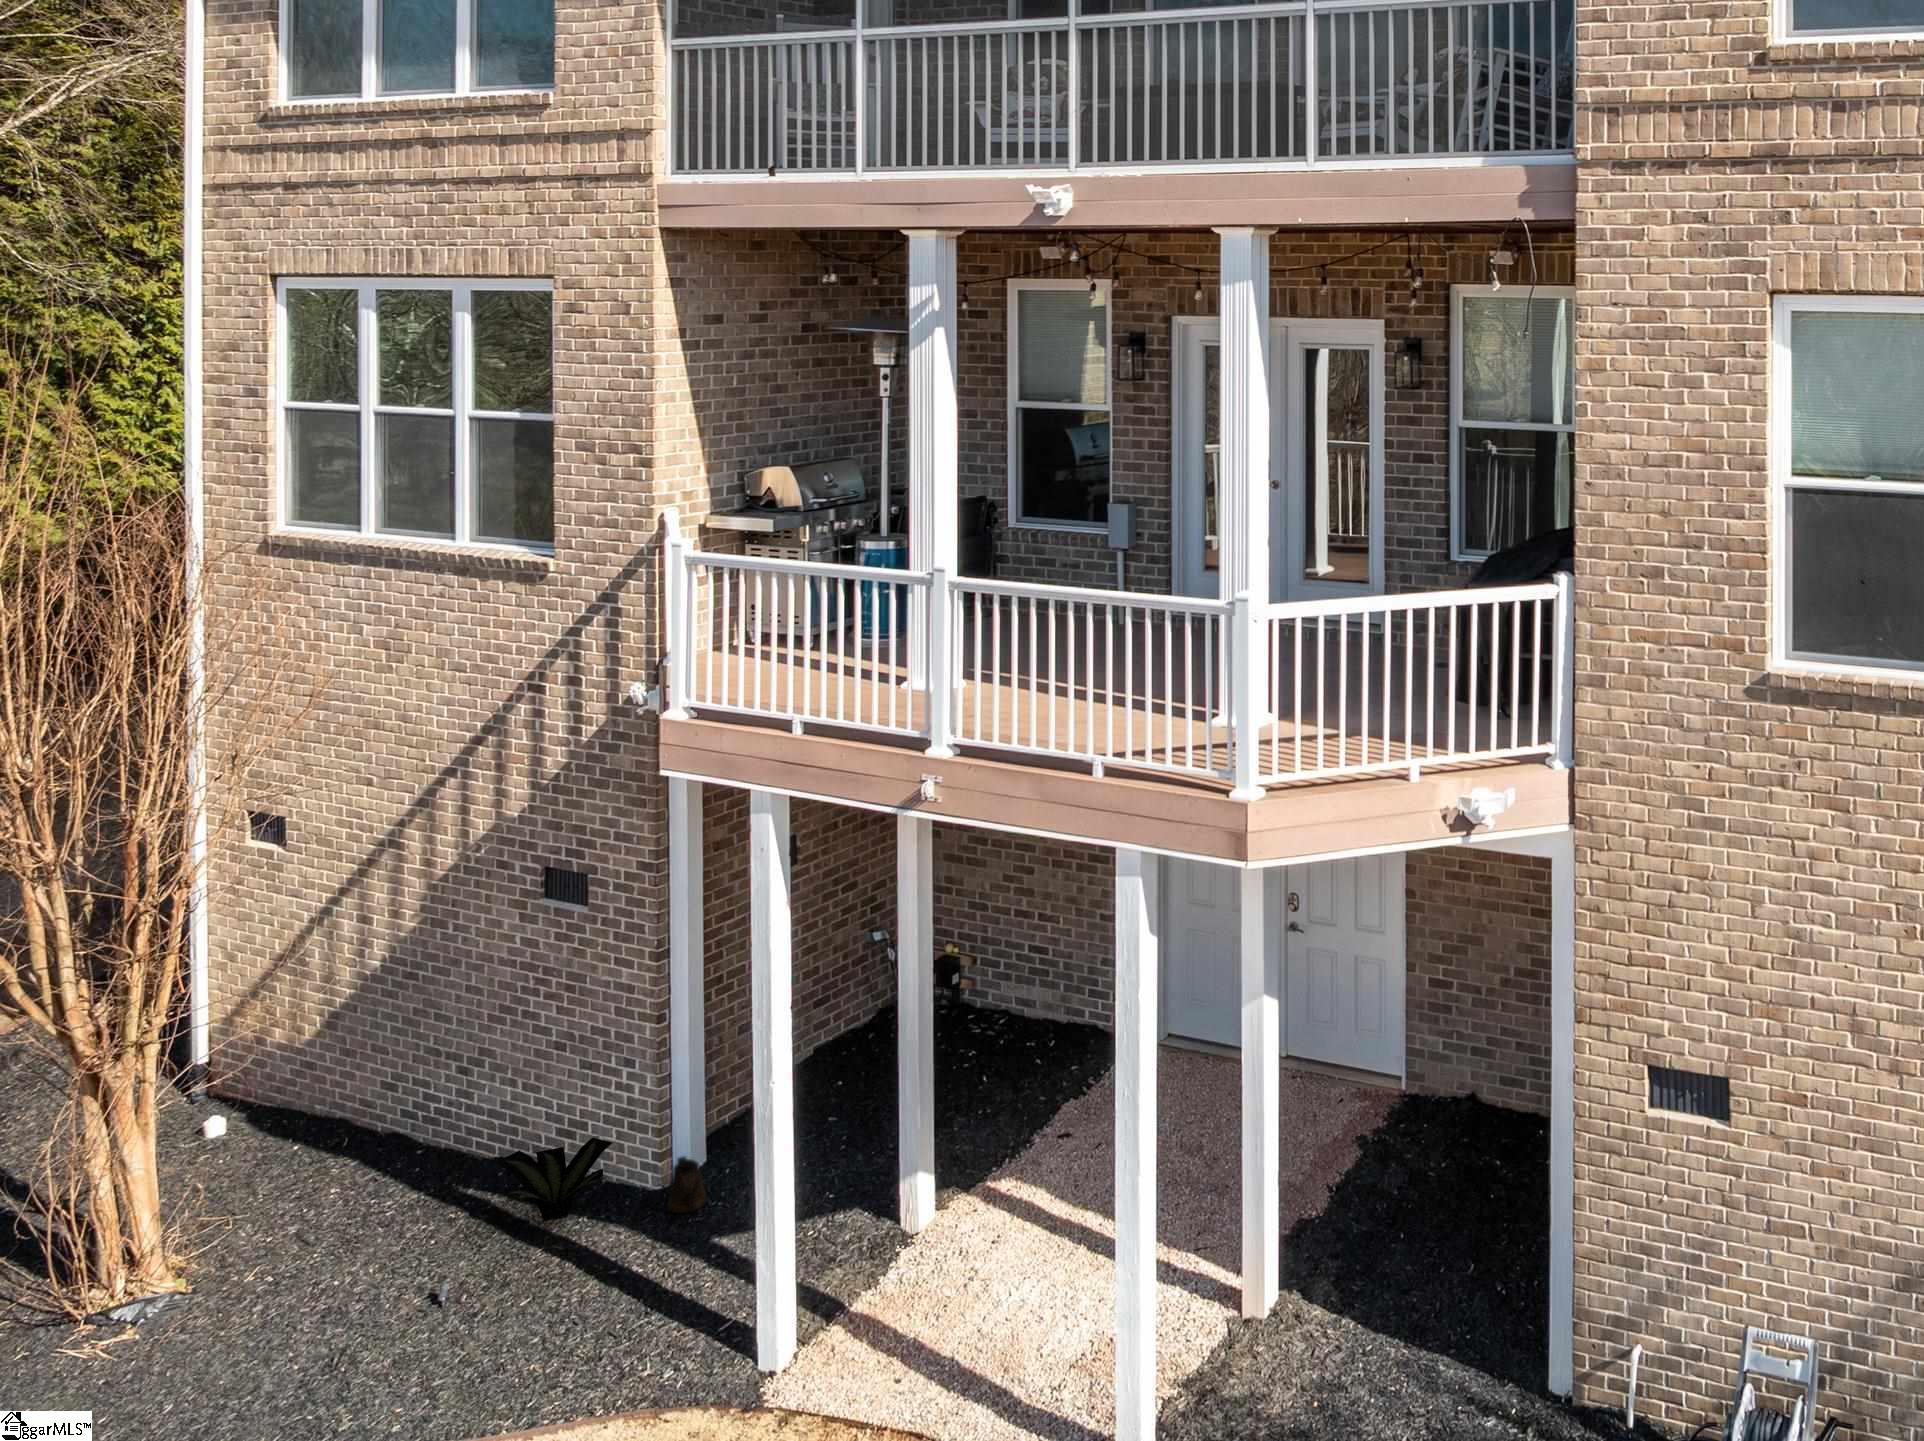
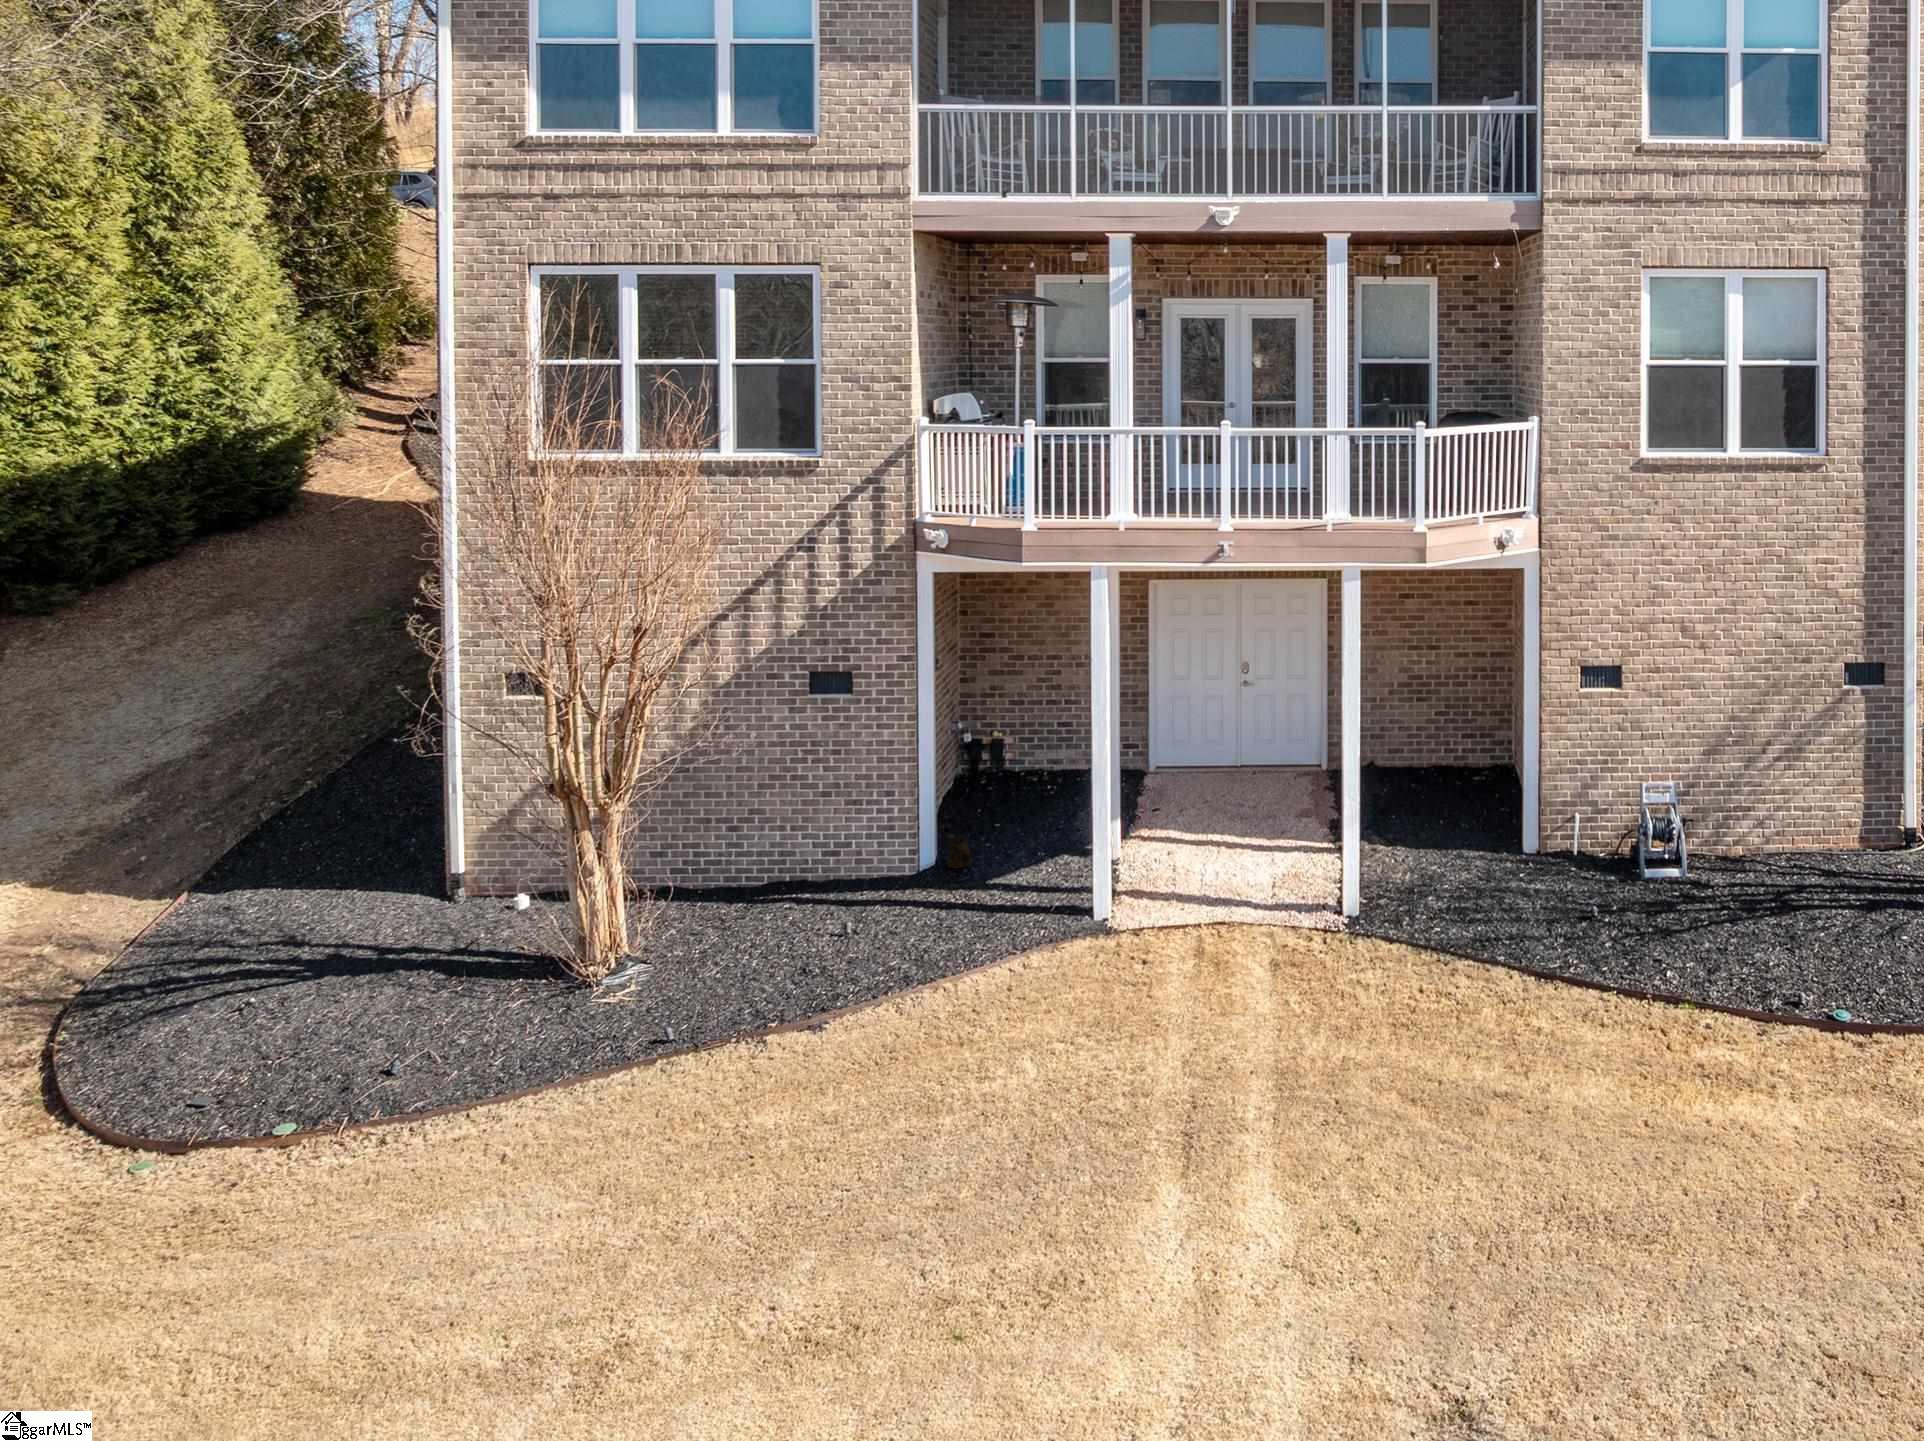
potted plant: present [496,1138,613,1221] -> none [826,836,911,889]

